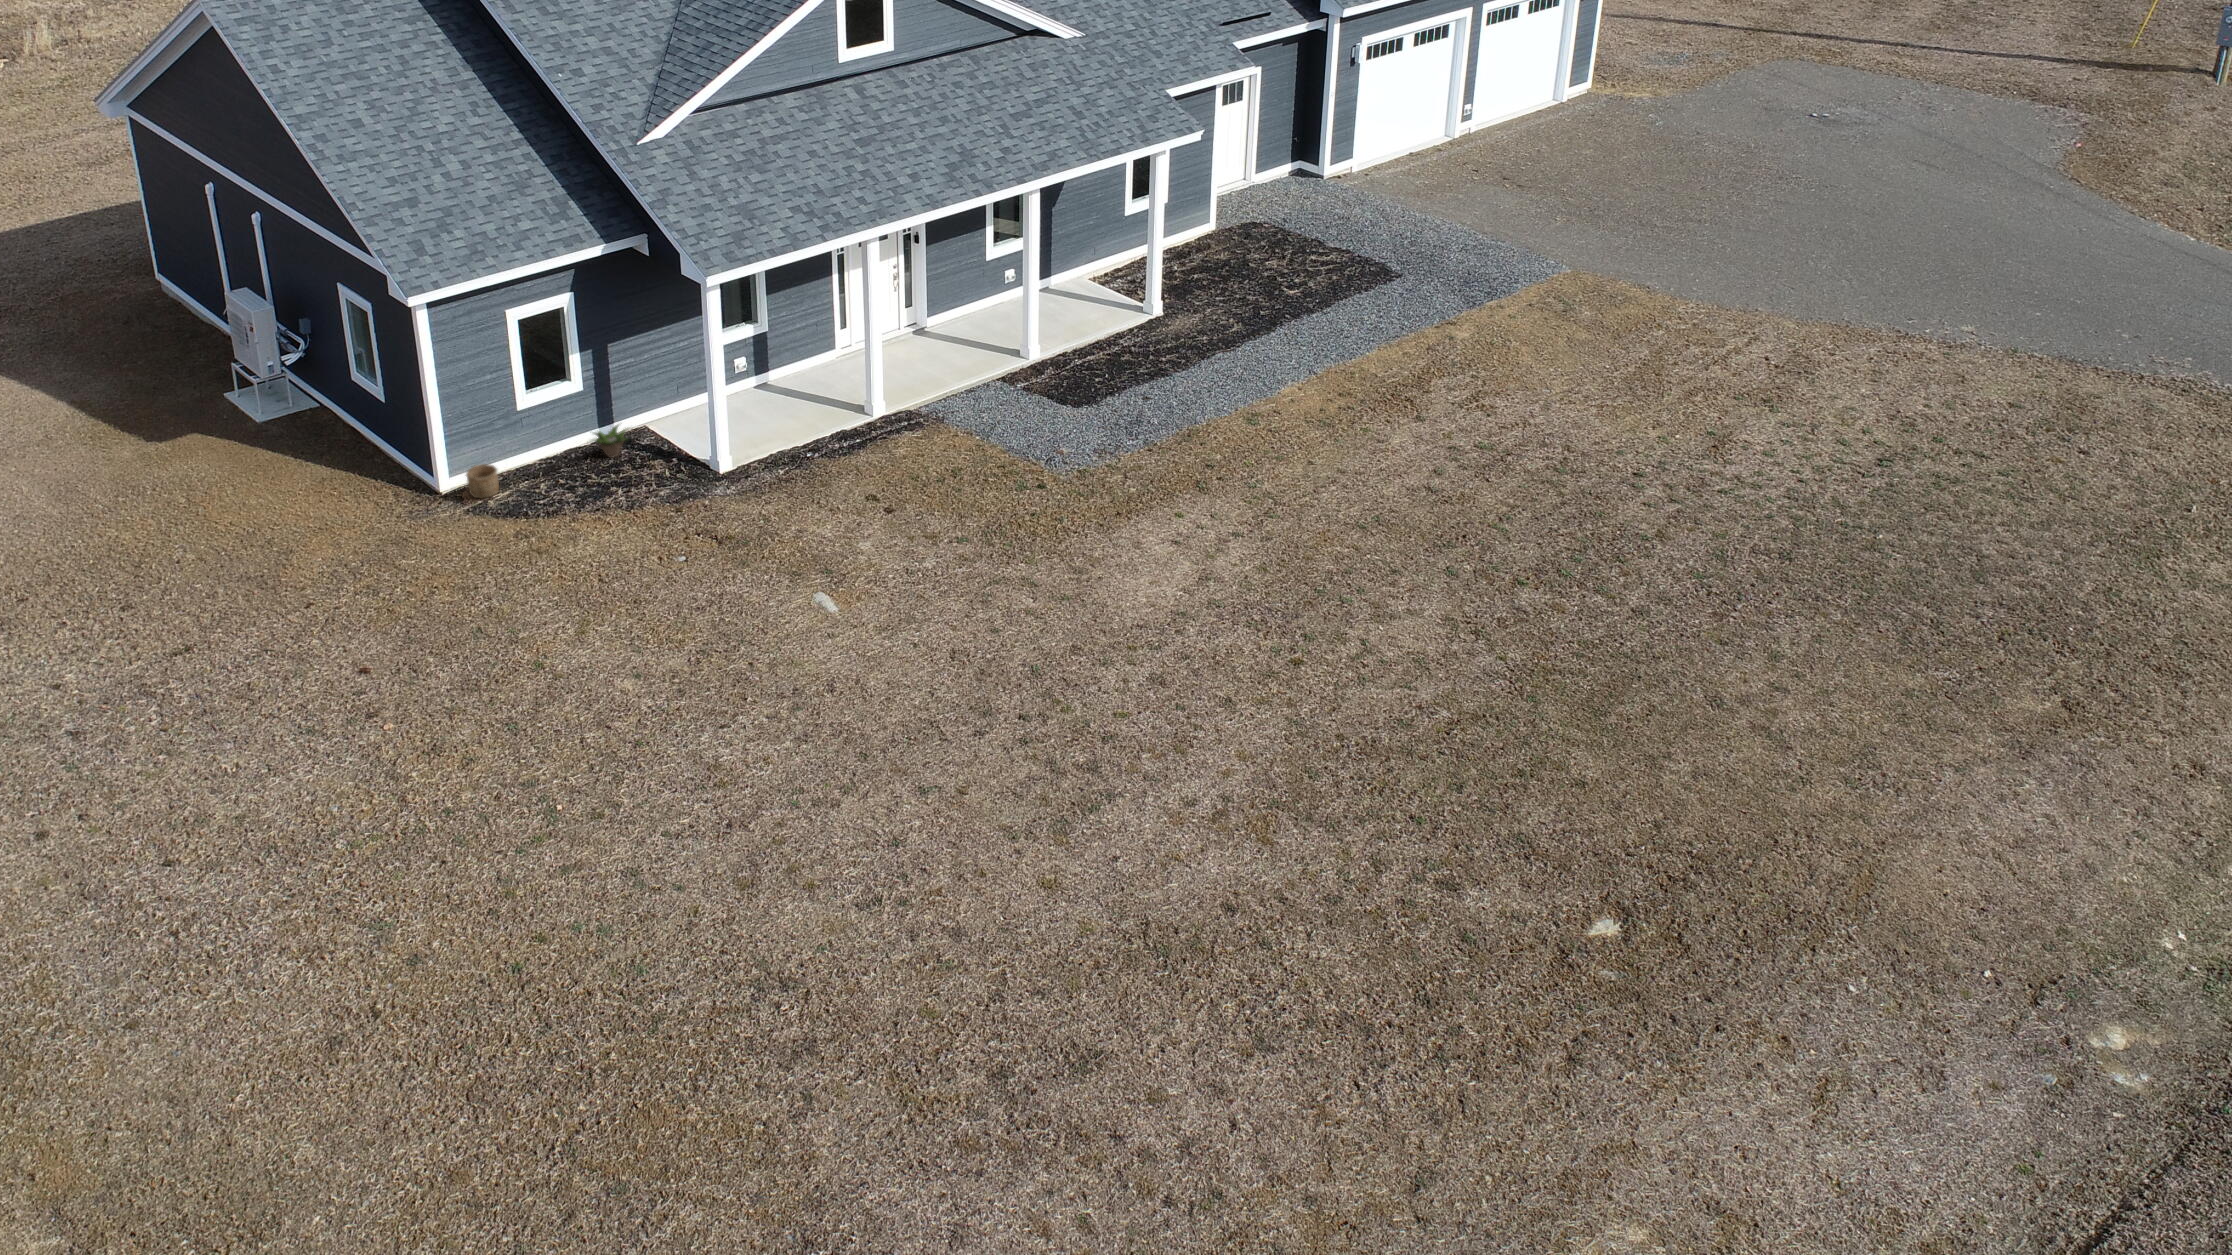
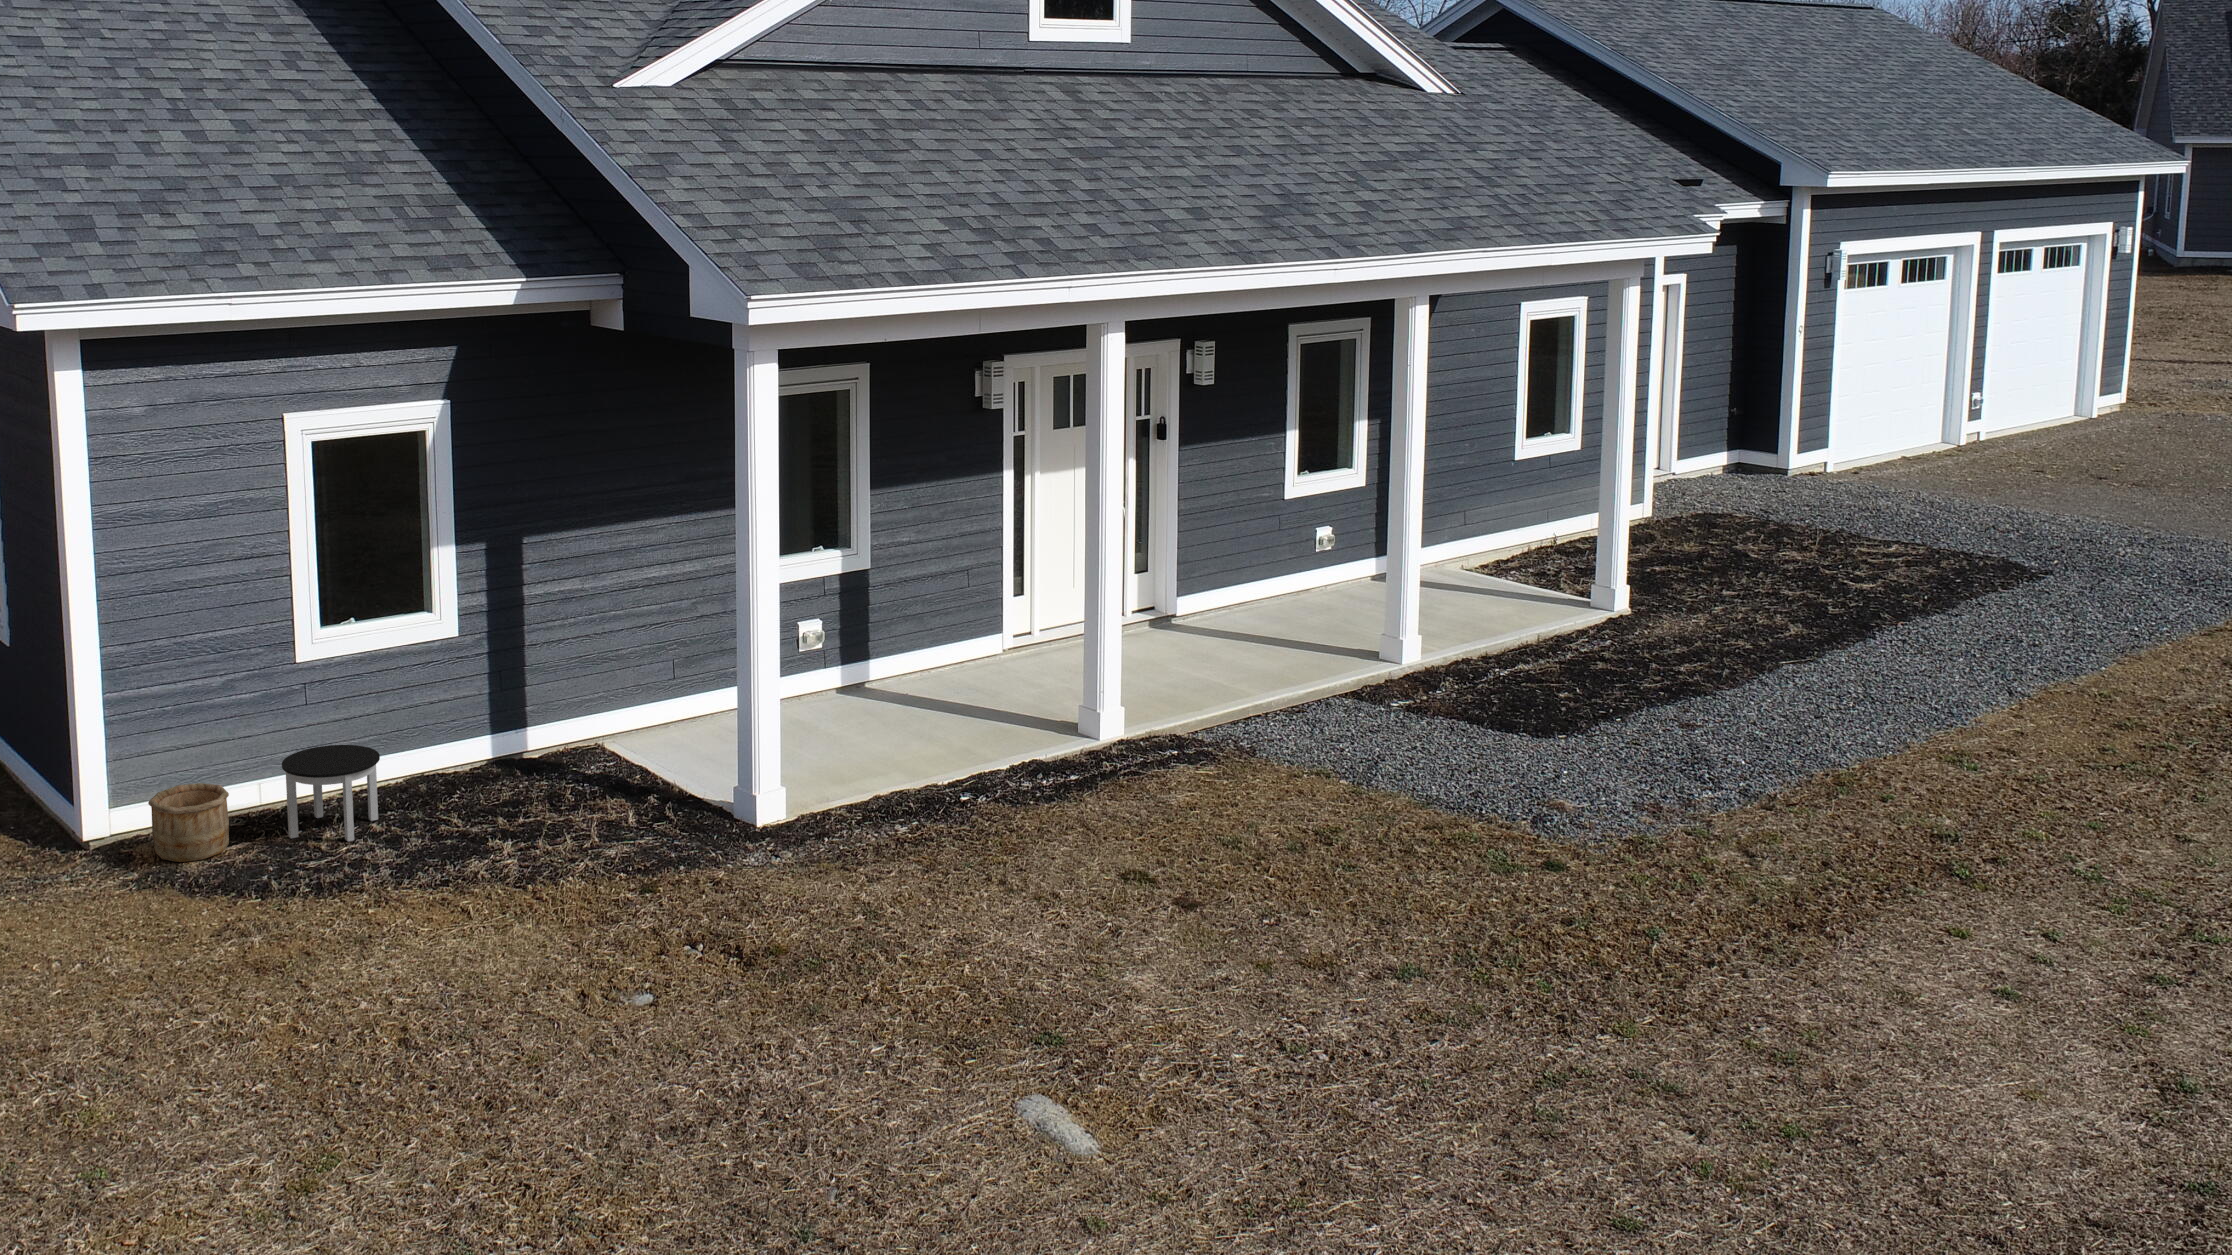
decorative plant: present [593,425,627,457] -> none [451,723,559,798]
round table: none [517,442,559,485] -> present [282,745,380,841]

